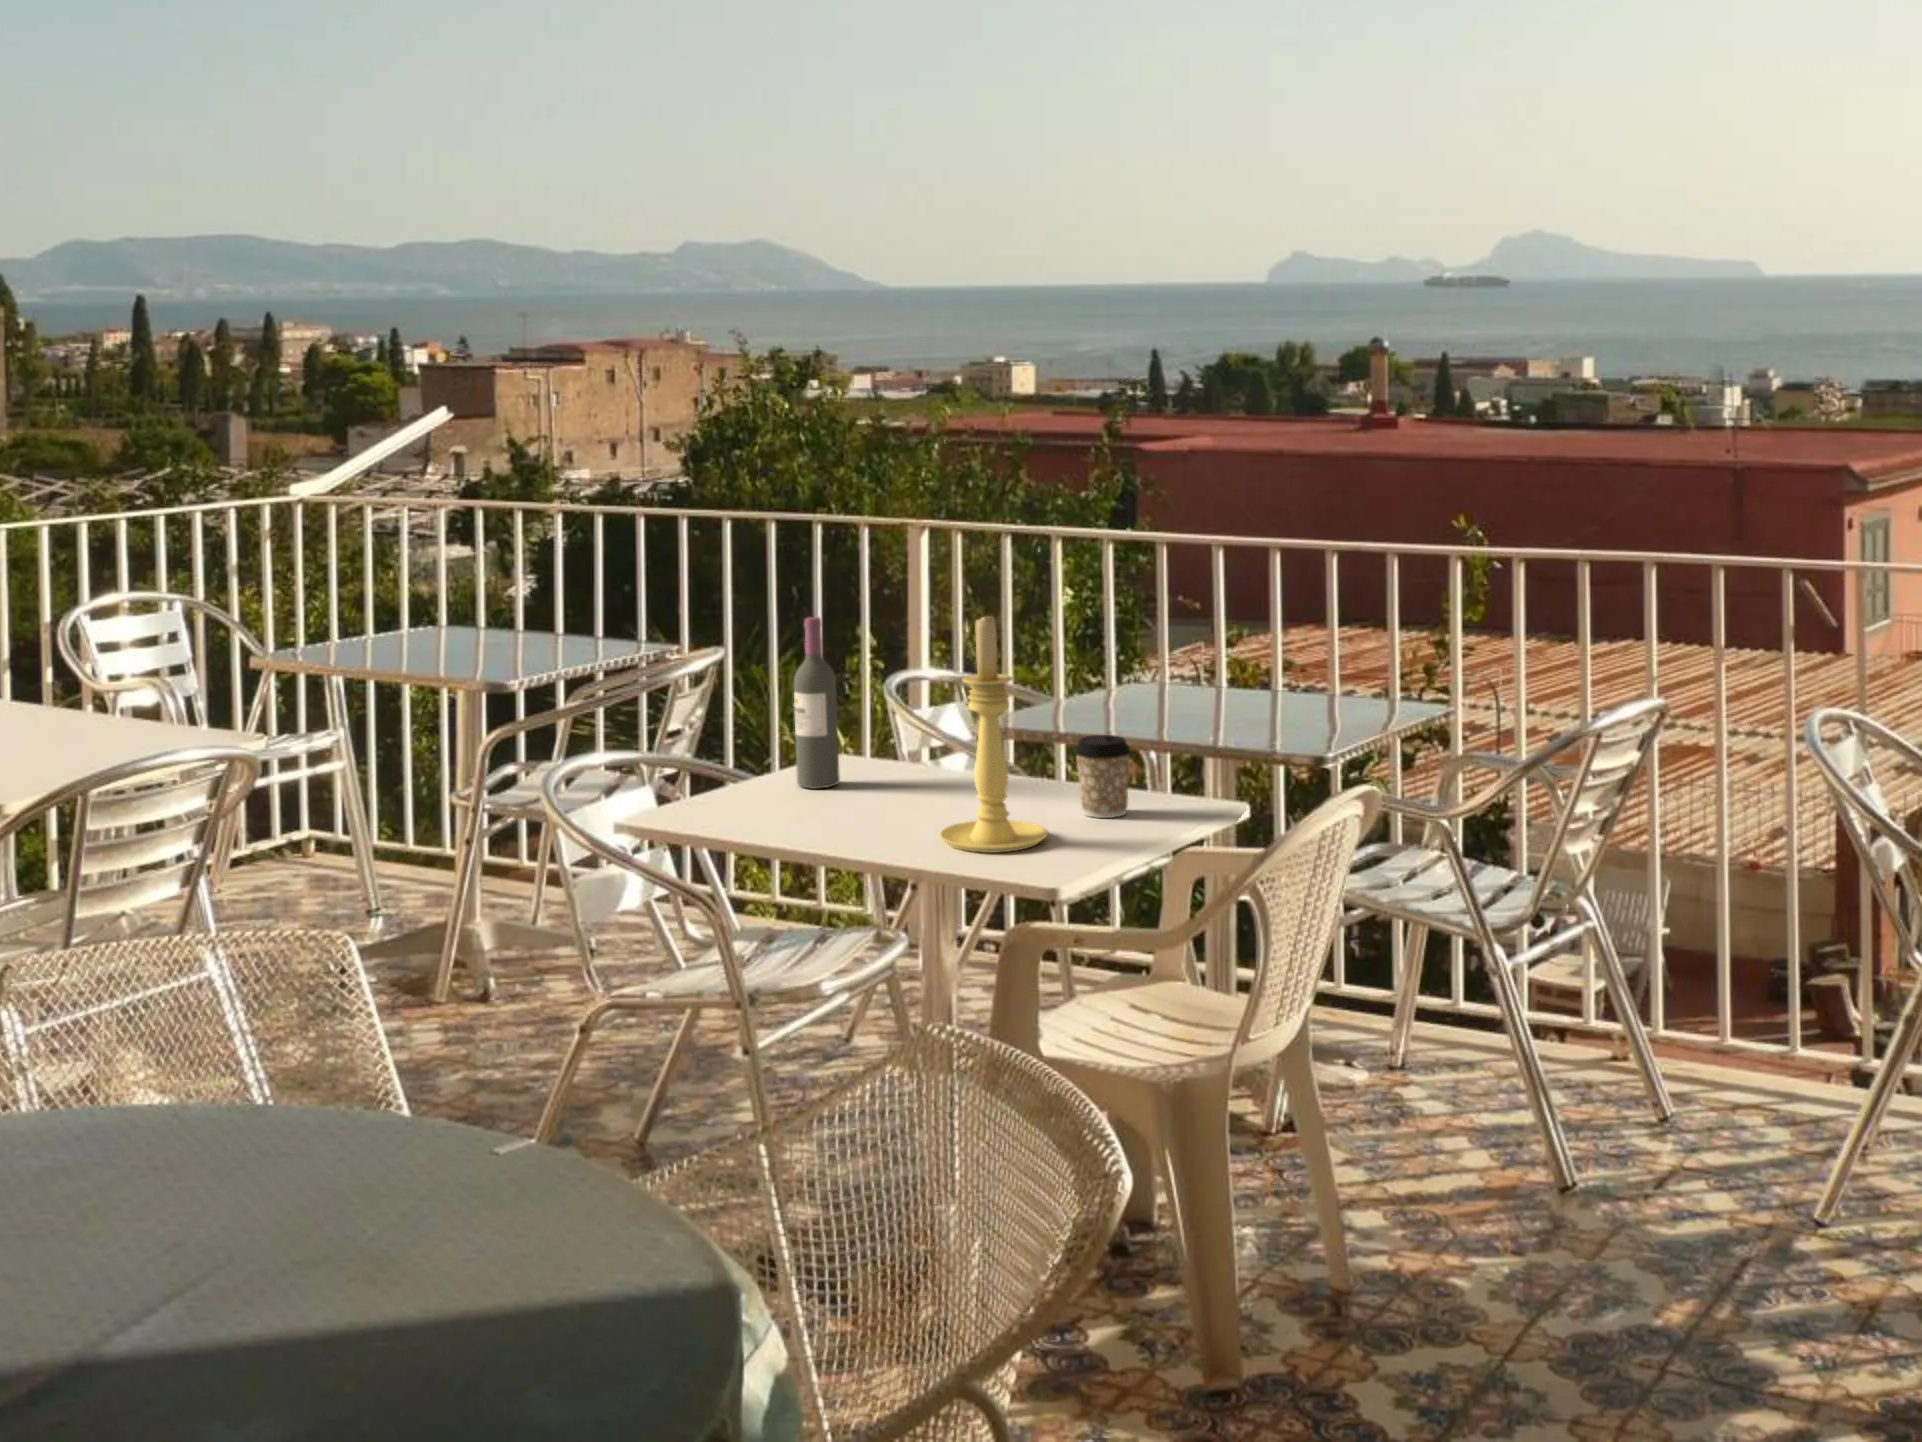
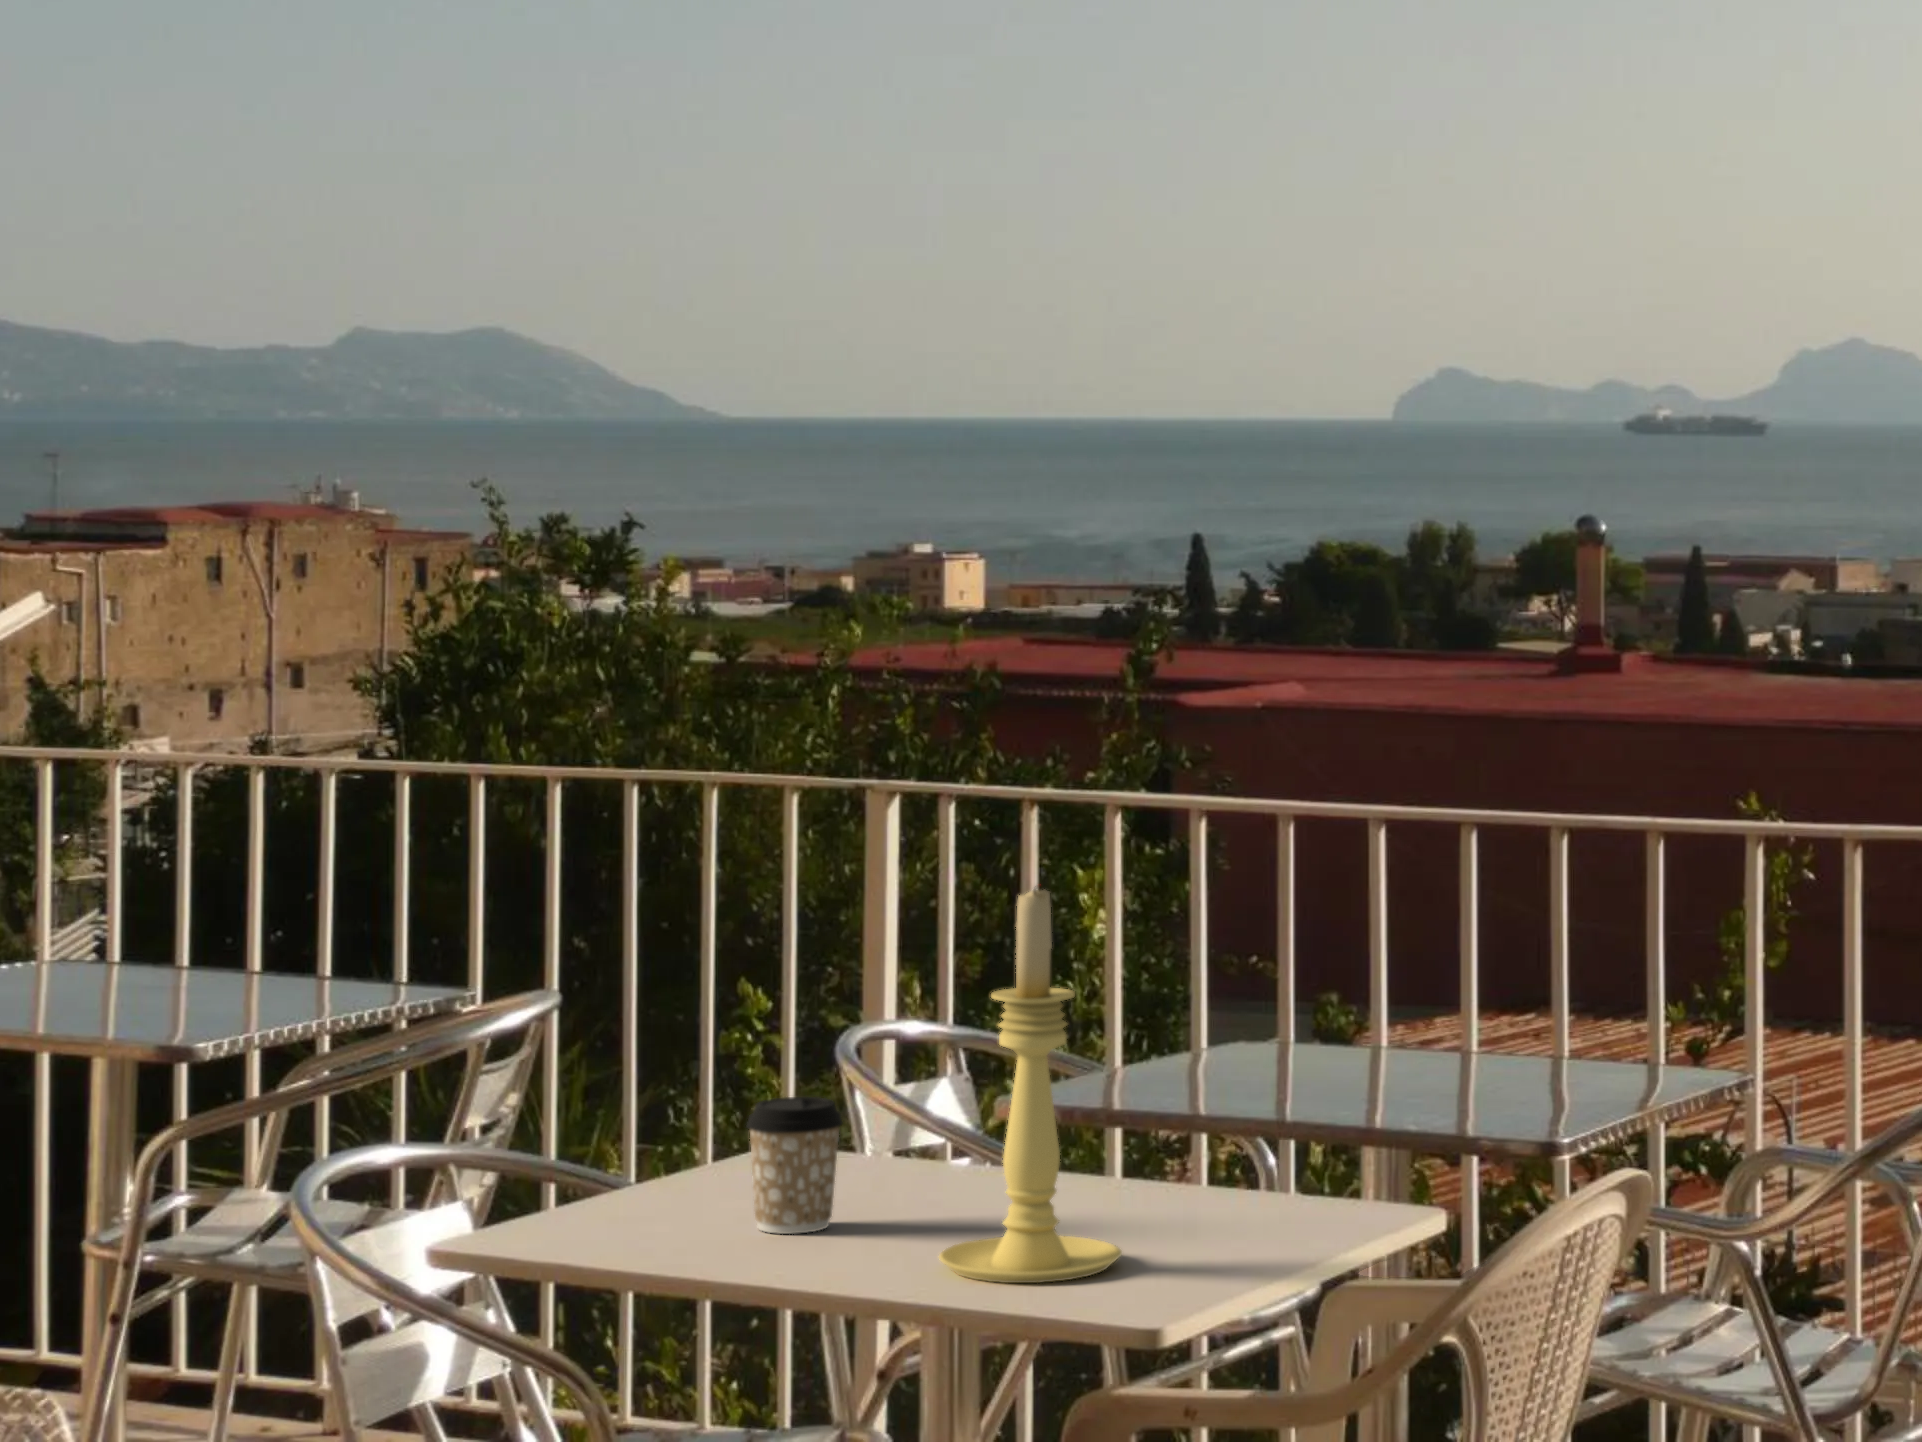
wine bottle: present [794,617,840,789] -> none [670,901,748,1198]
coffee cup: present [1074,735,1131,818] -> present [747,1097,842,1234]

